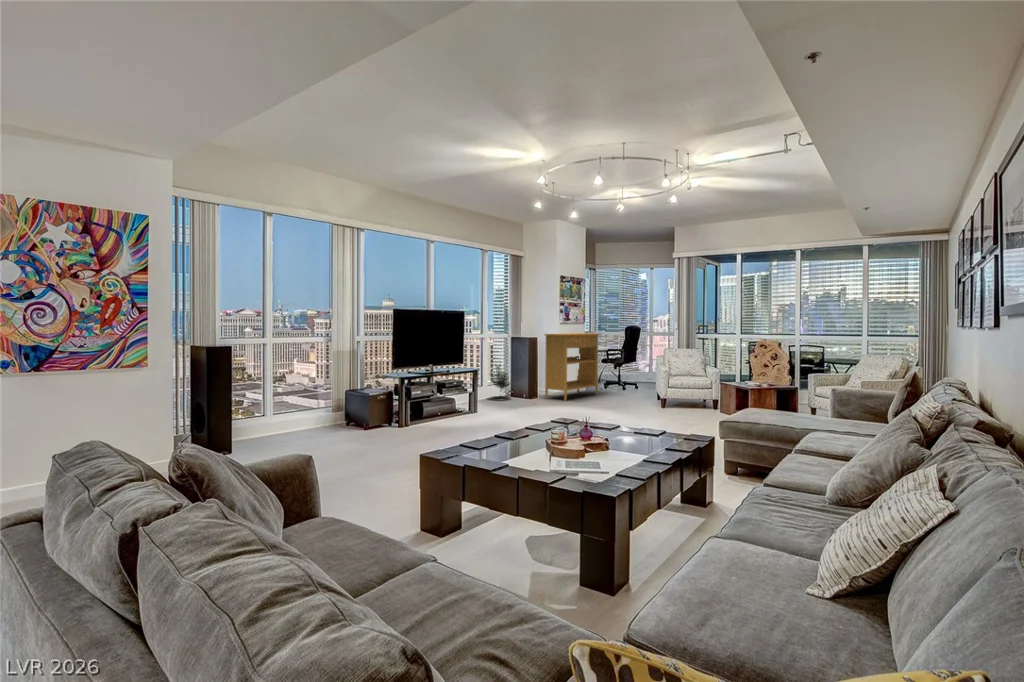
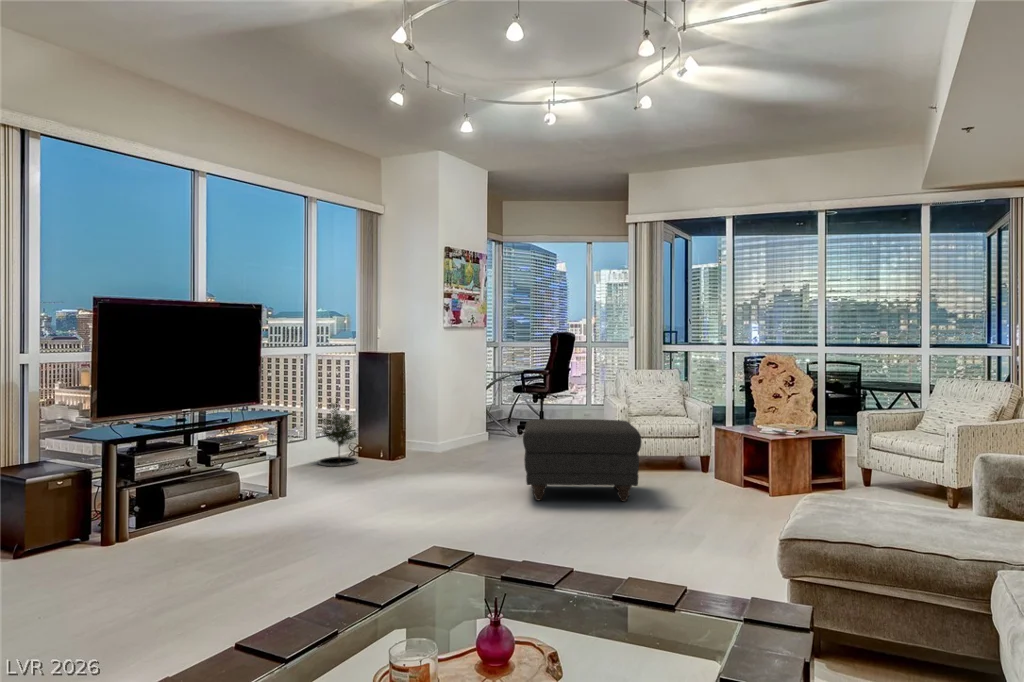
console table: present [544,333,601,401] -> none [416,344,516,463]
ottoman: none [603,375,670,421] -> present [523,419,641,502]

